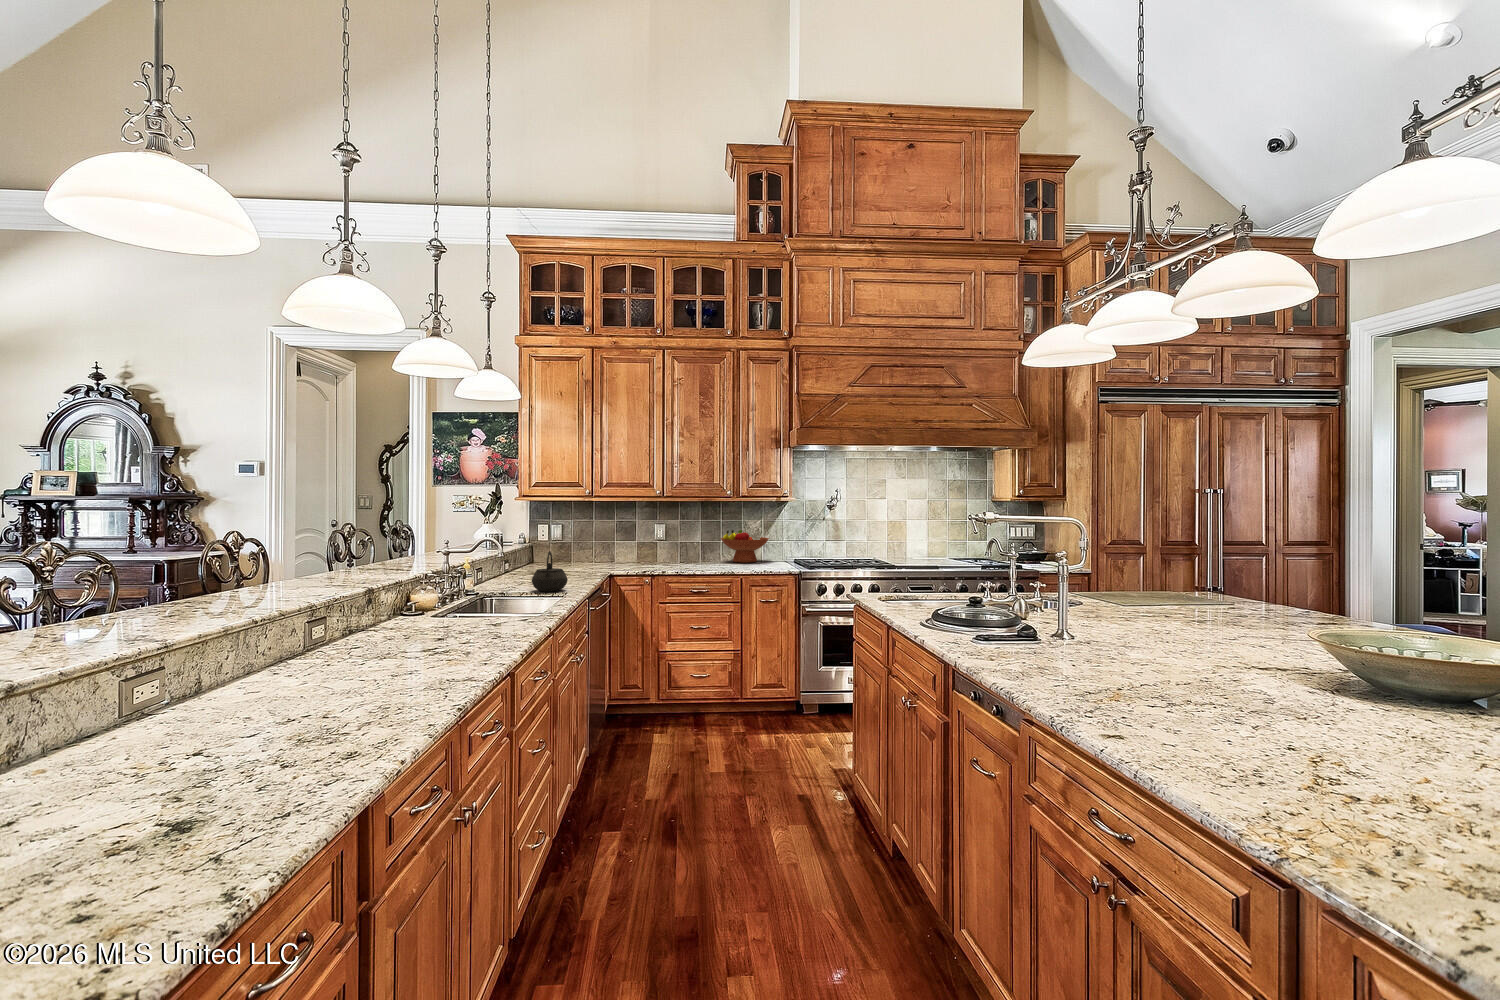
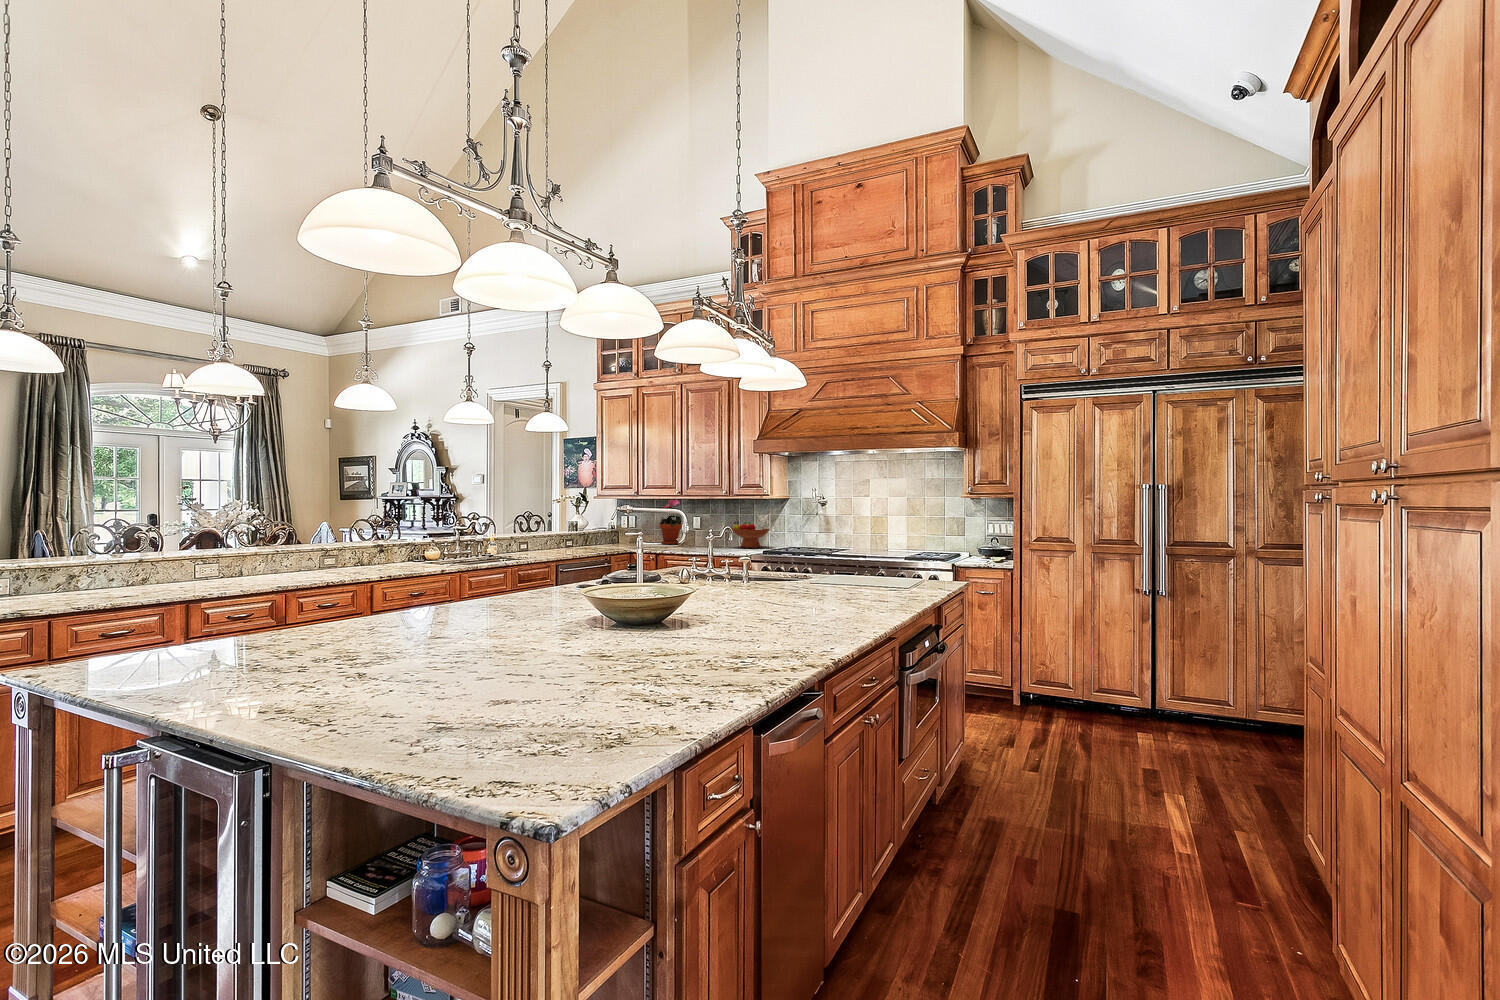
potted plant: none [608,501,645,563] -> present [659,499,682,545]
kettle: present [532,551,568,592] -> none [526,529,552,557]

